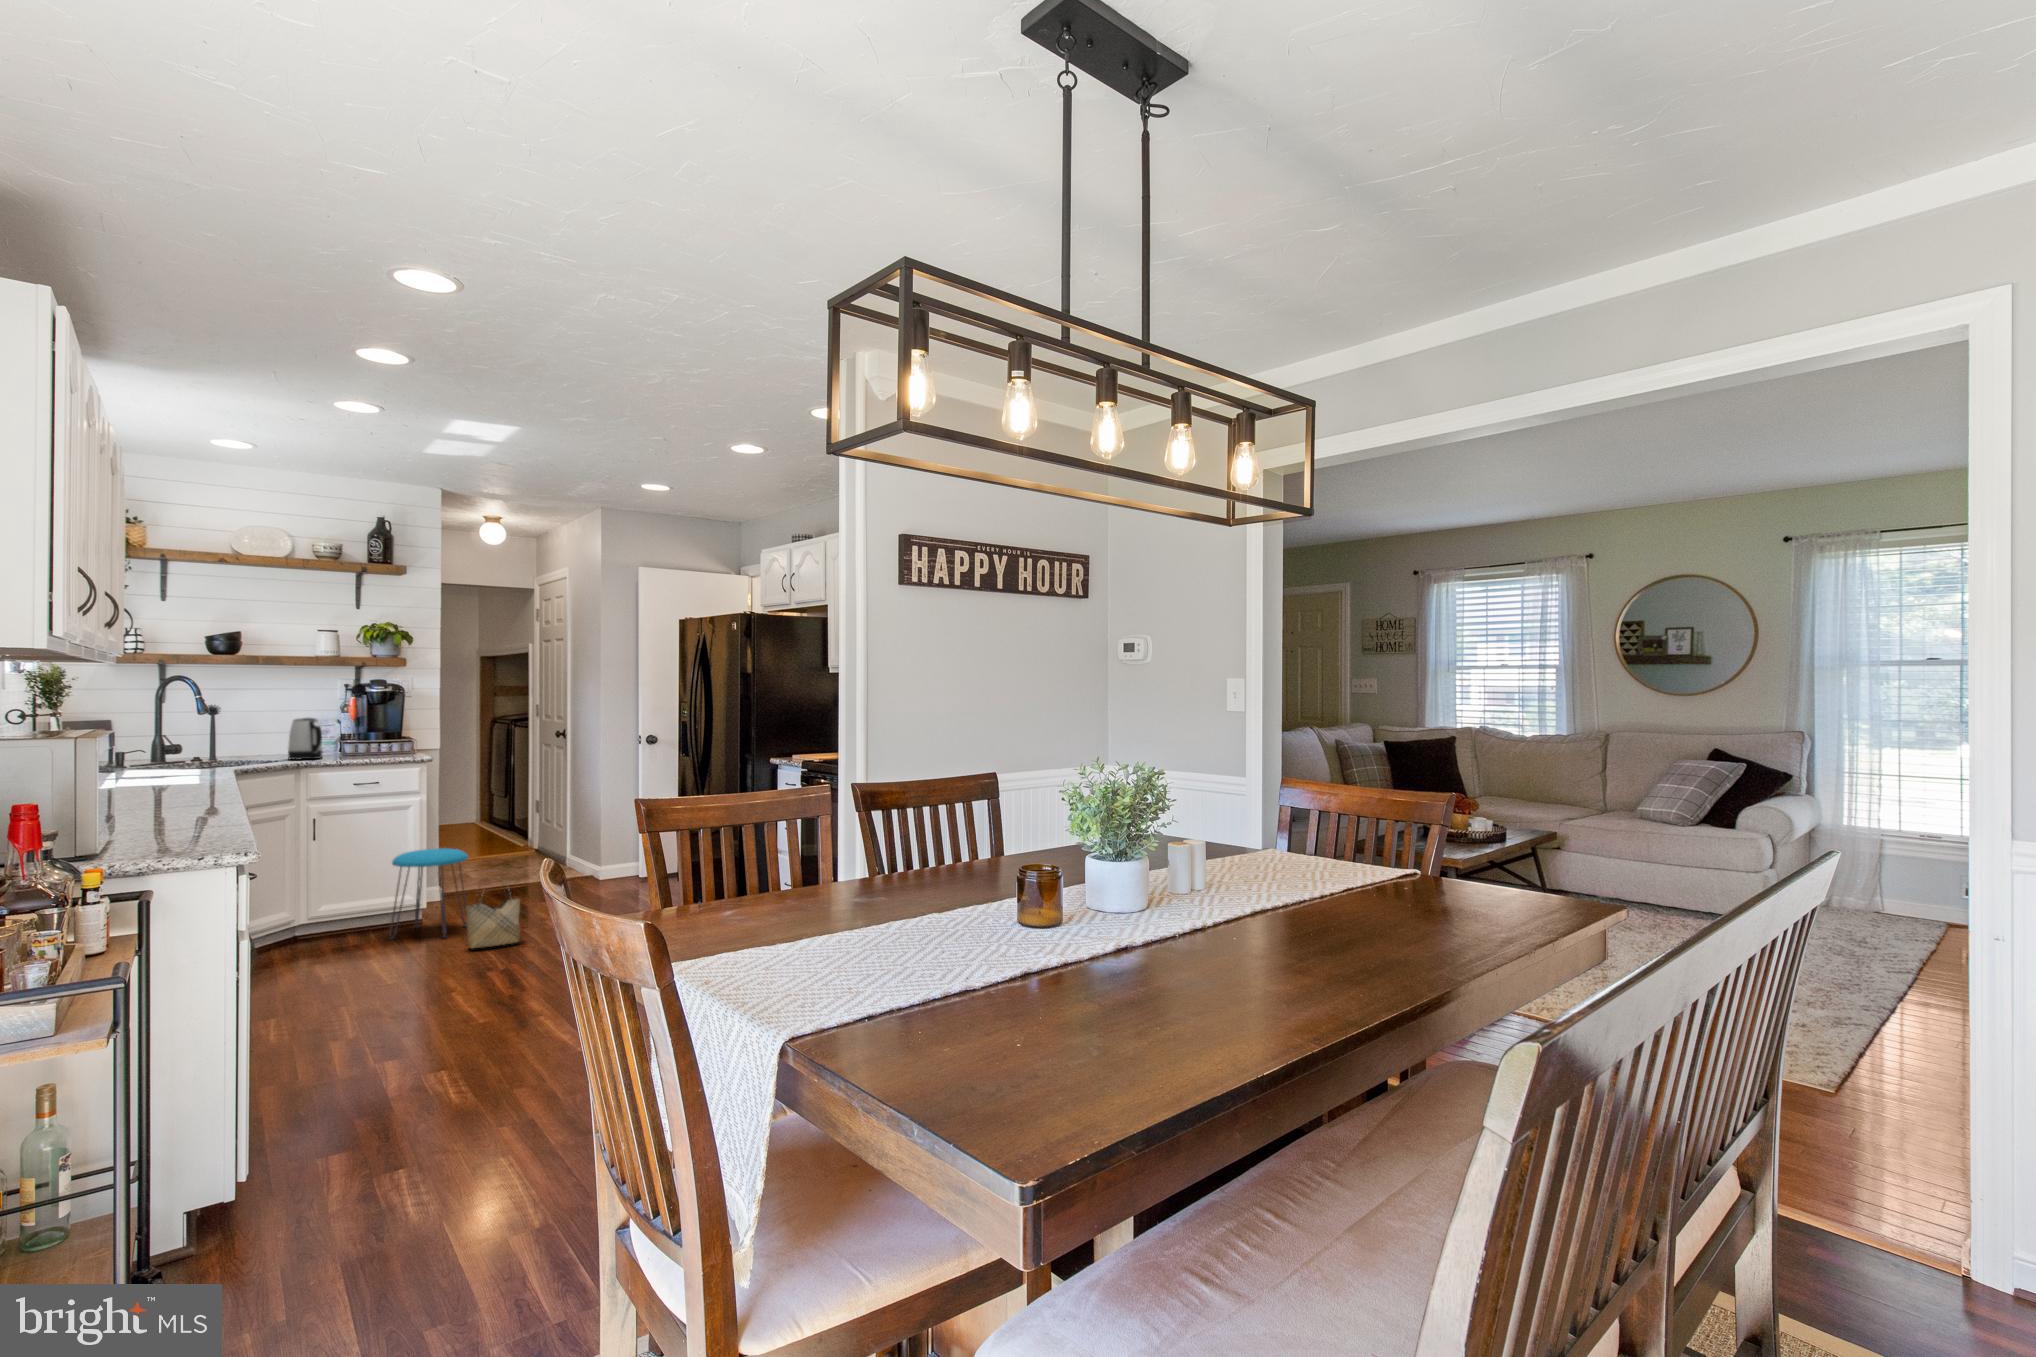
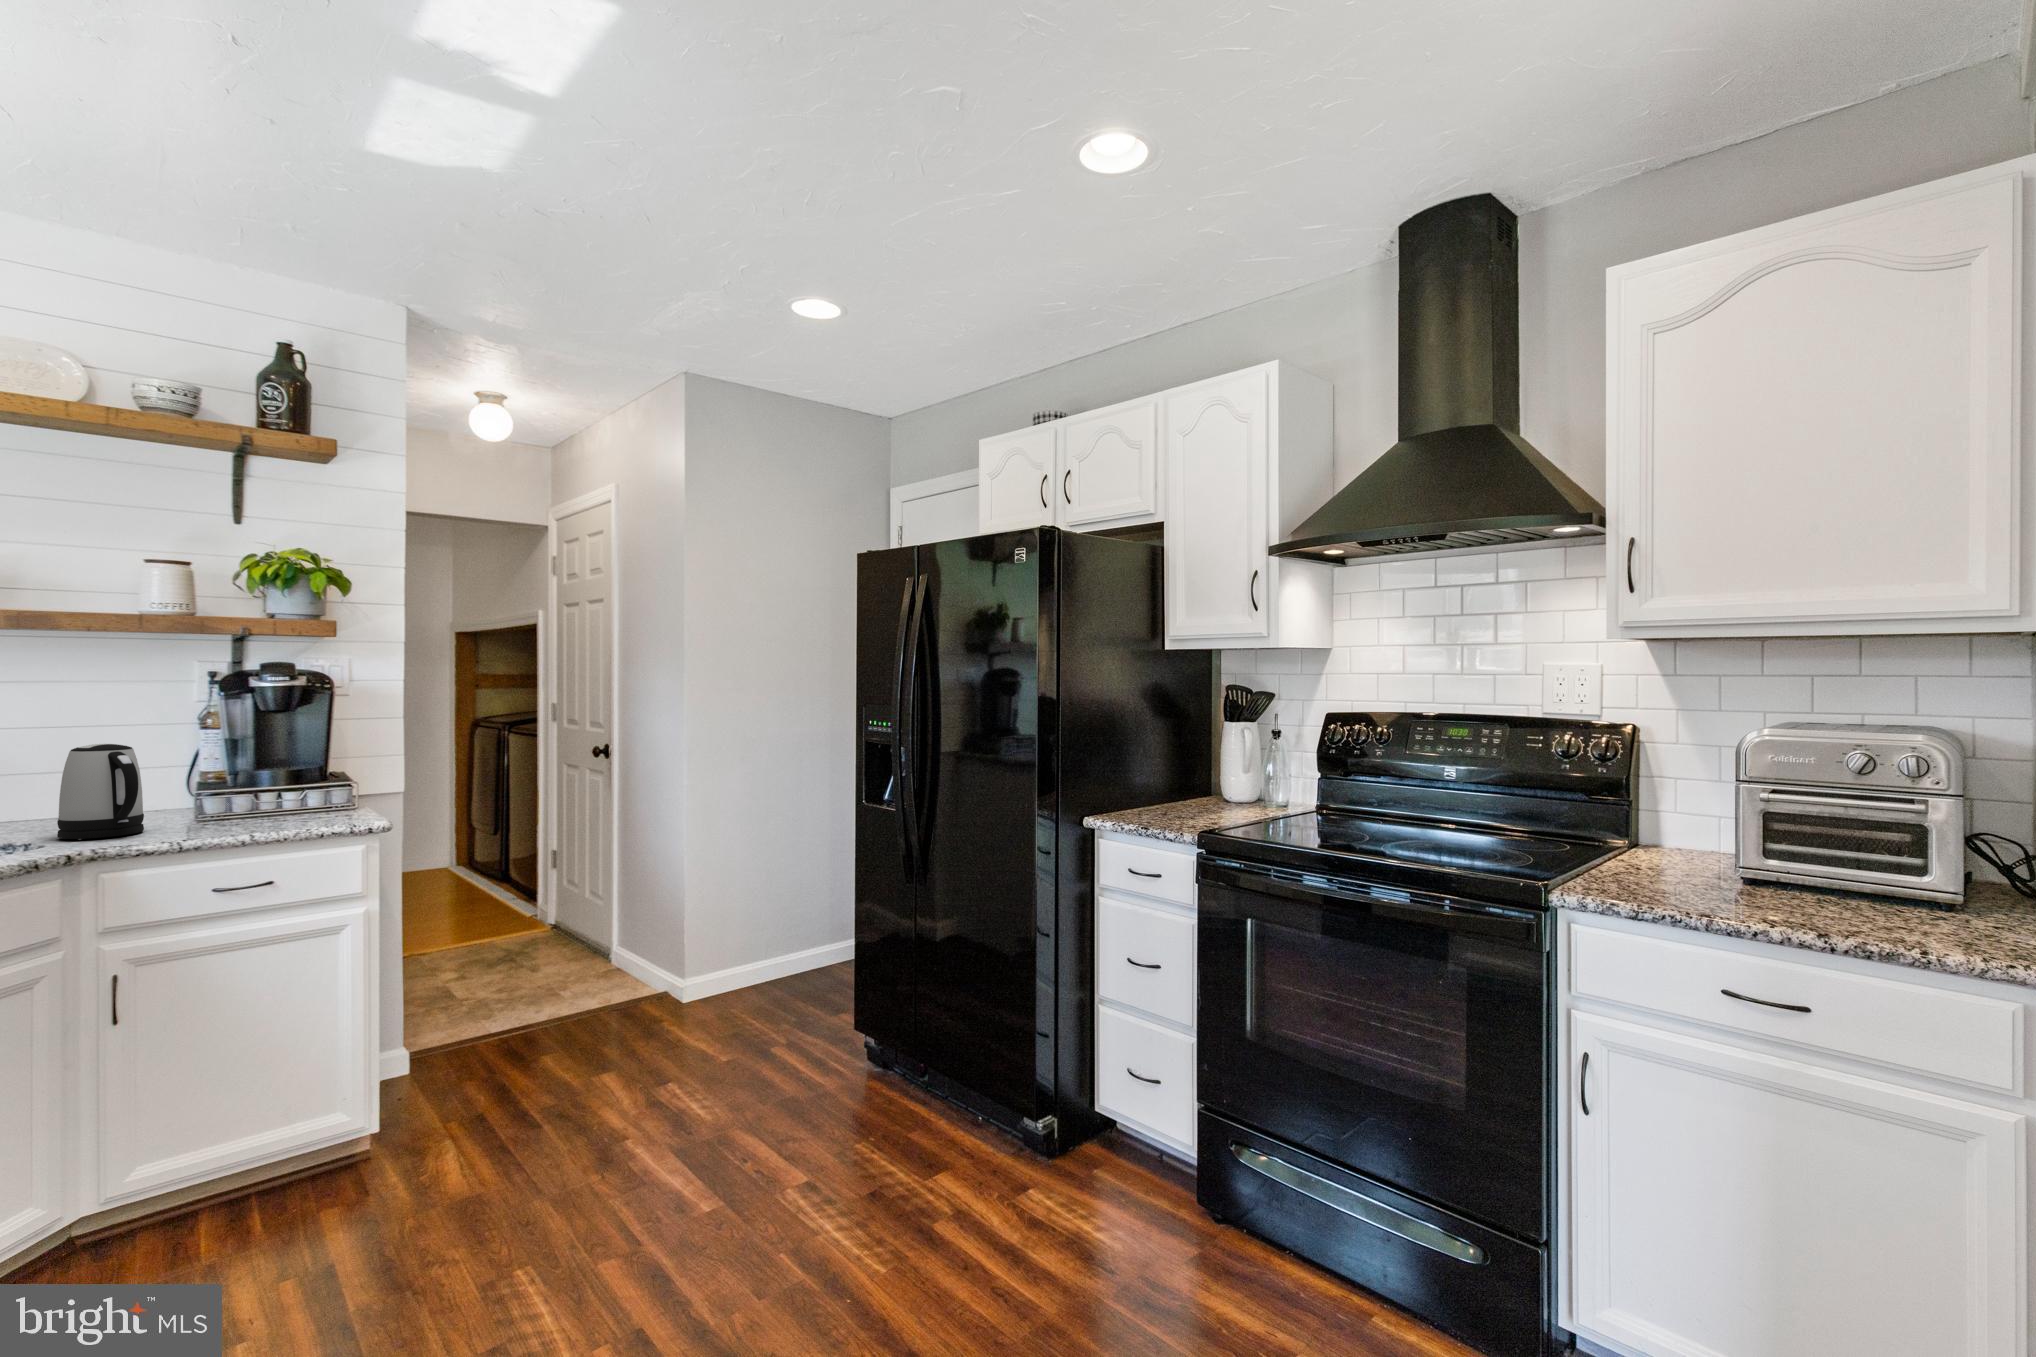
stool: present [390,848,468,940] -> none [295,1014,472,1244]
woven basket: present [466,880,520,949] -> none [475,1101,599,1293]

